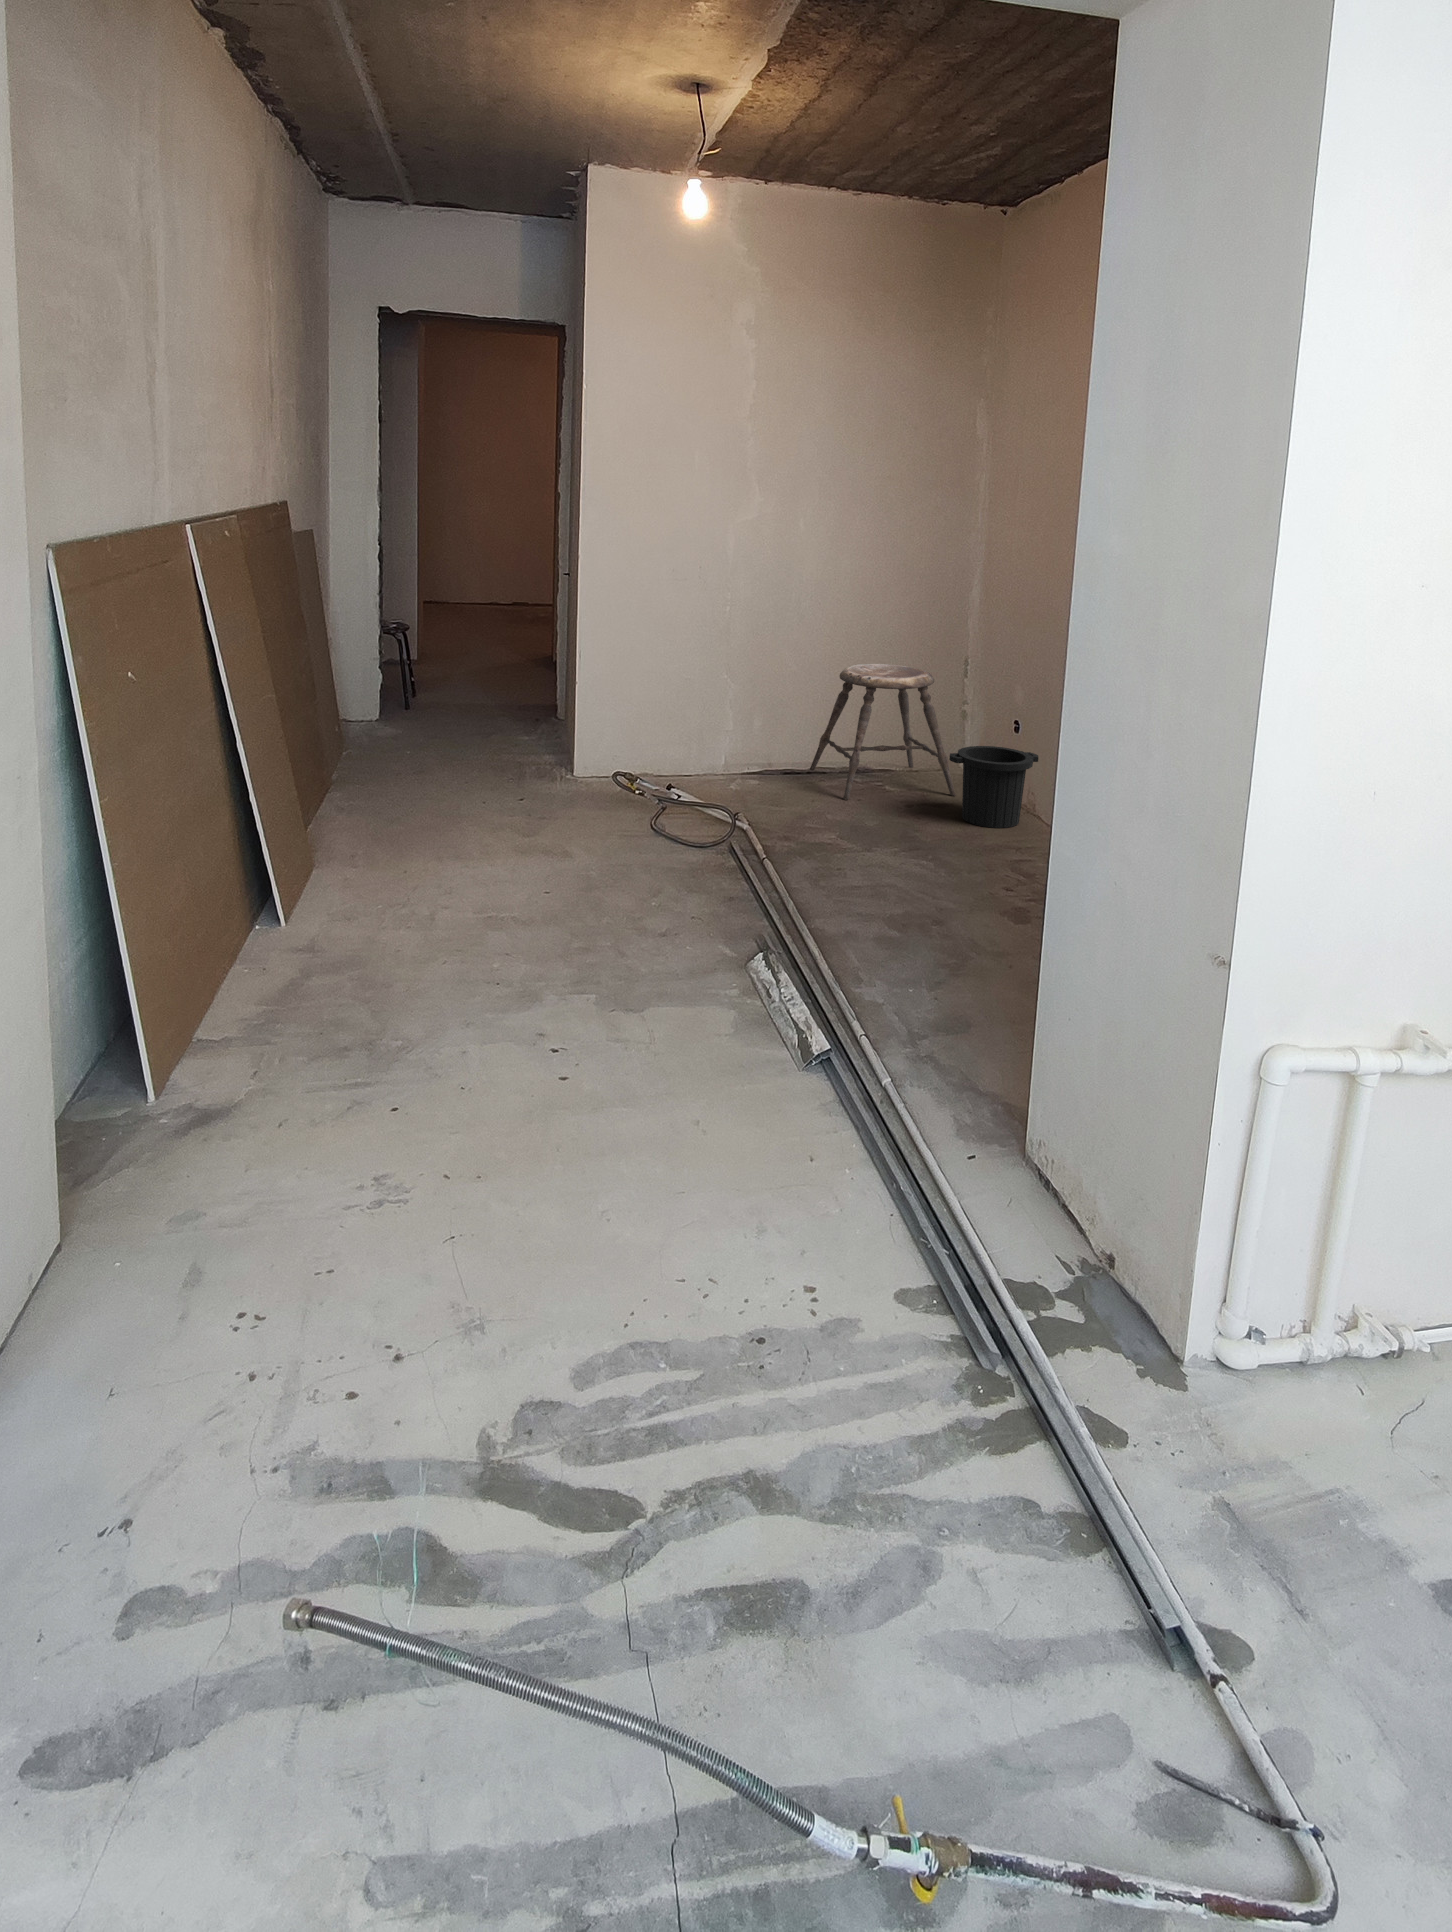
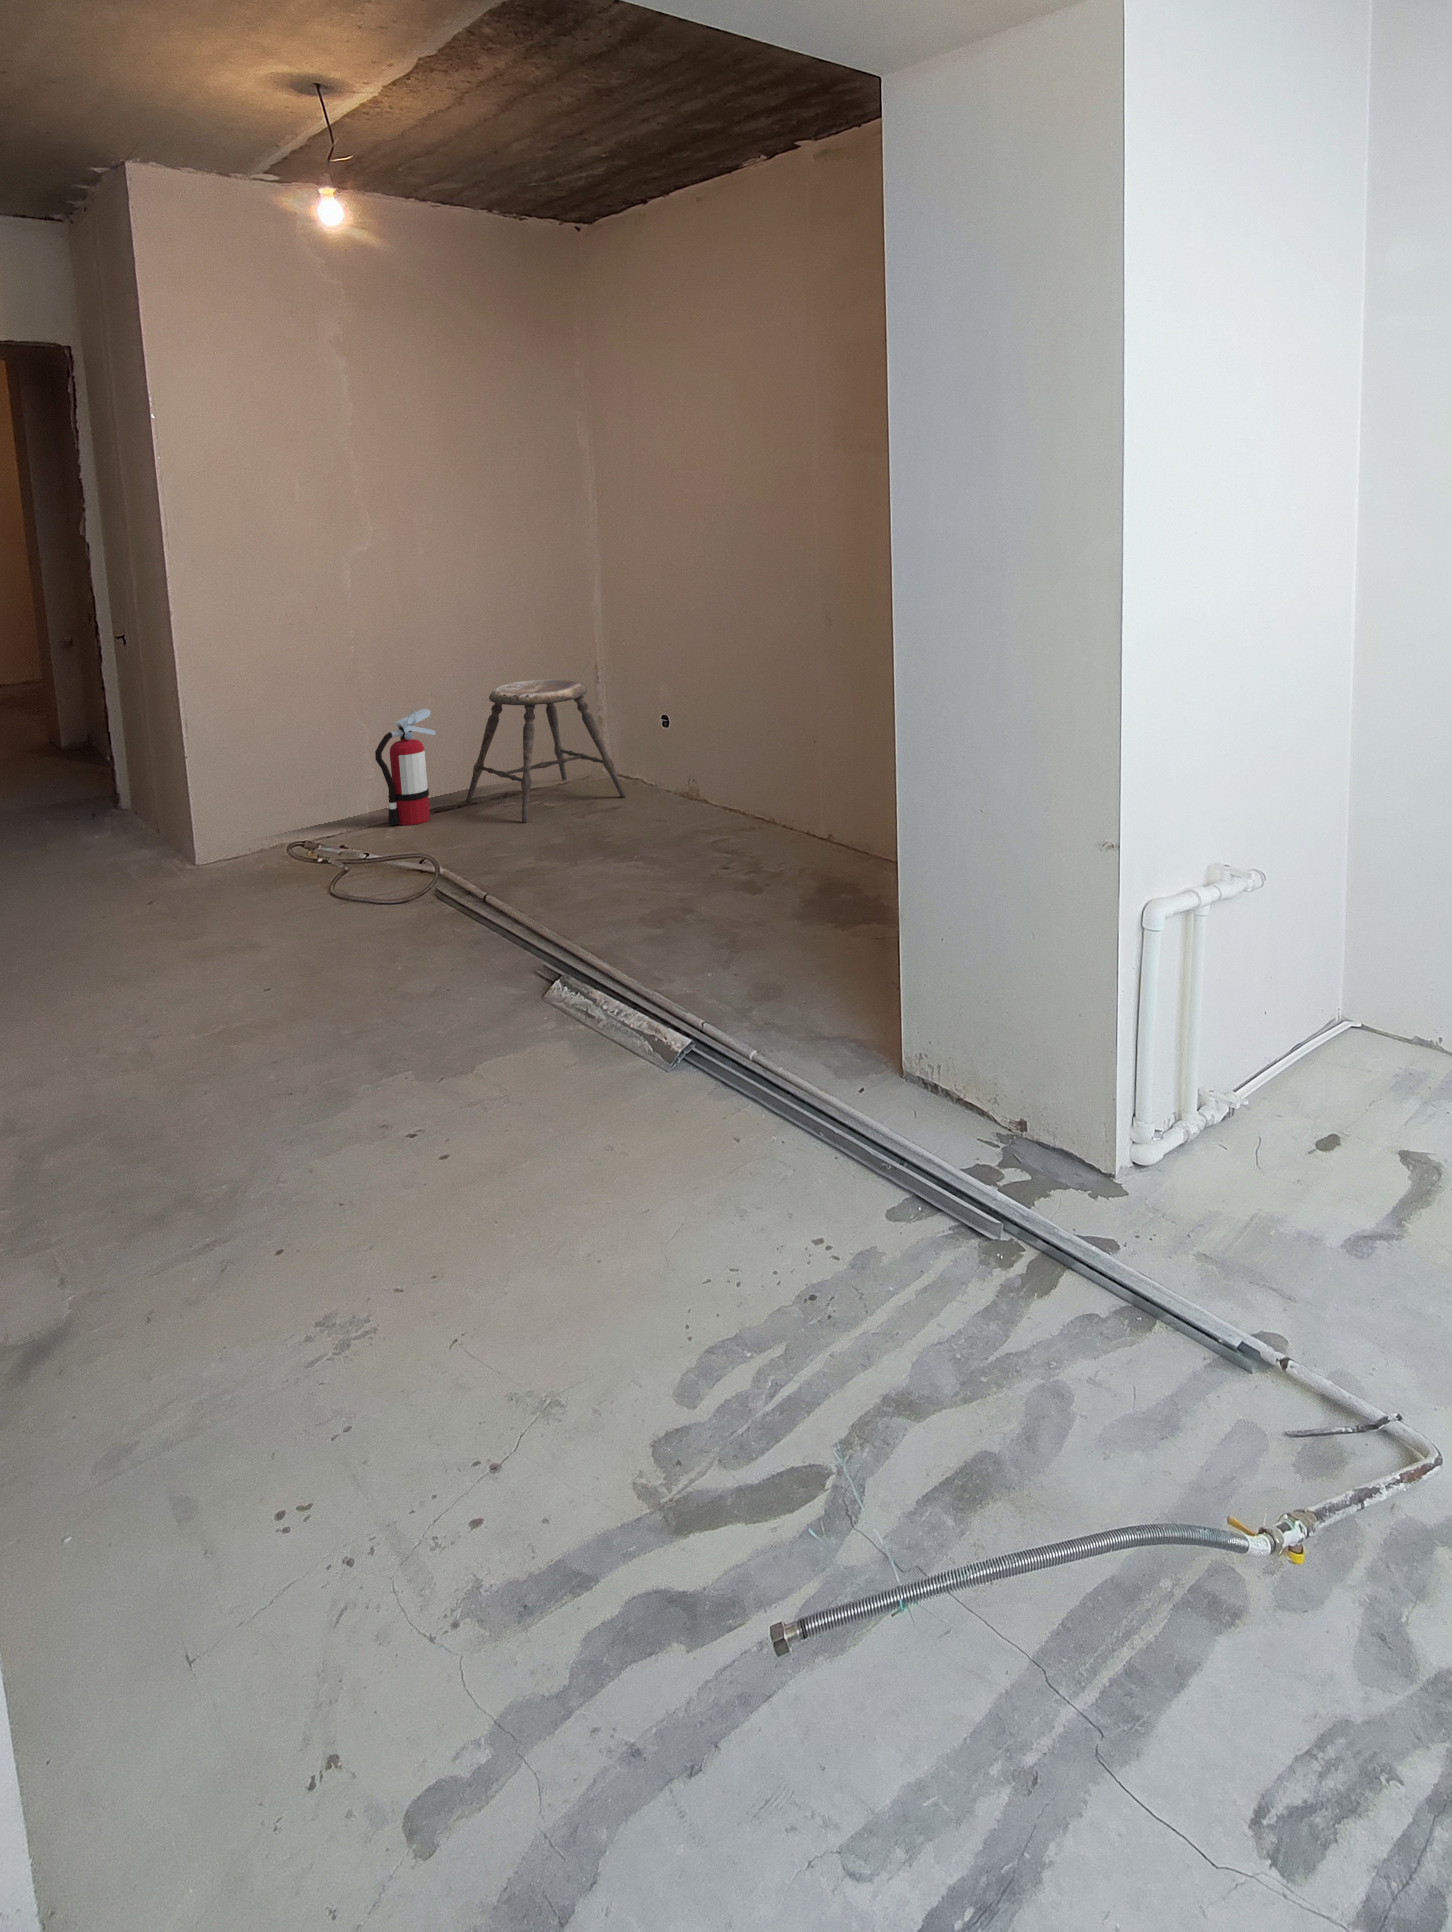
fire extinguisher: none [728,675,786,780] -> present [375,709,435,825]
trash can: present [949,746,1038,828] -> none [627,741,707,818]

